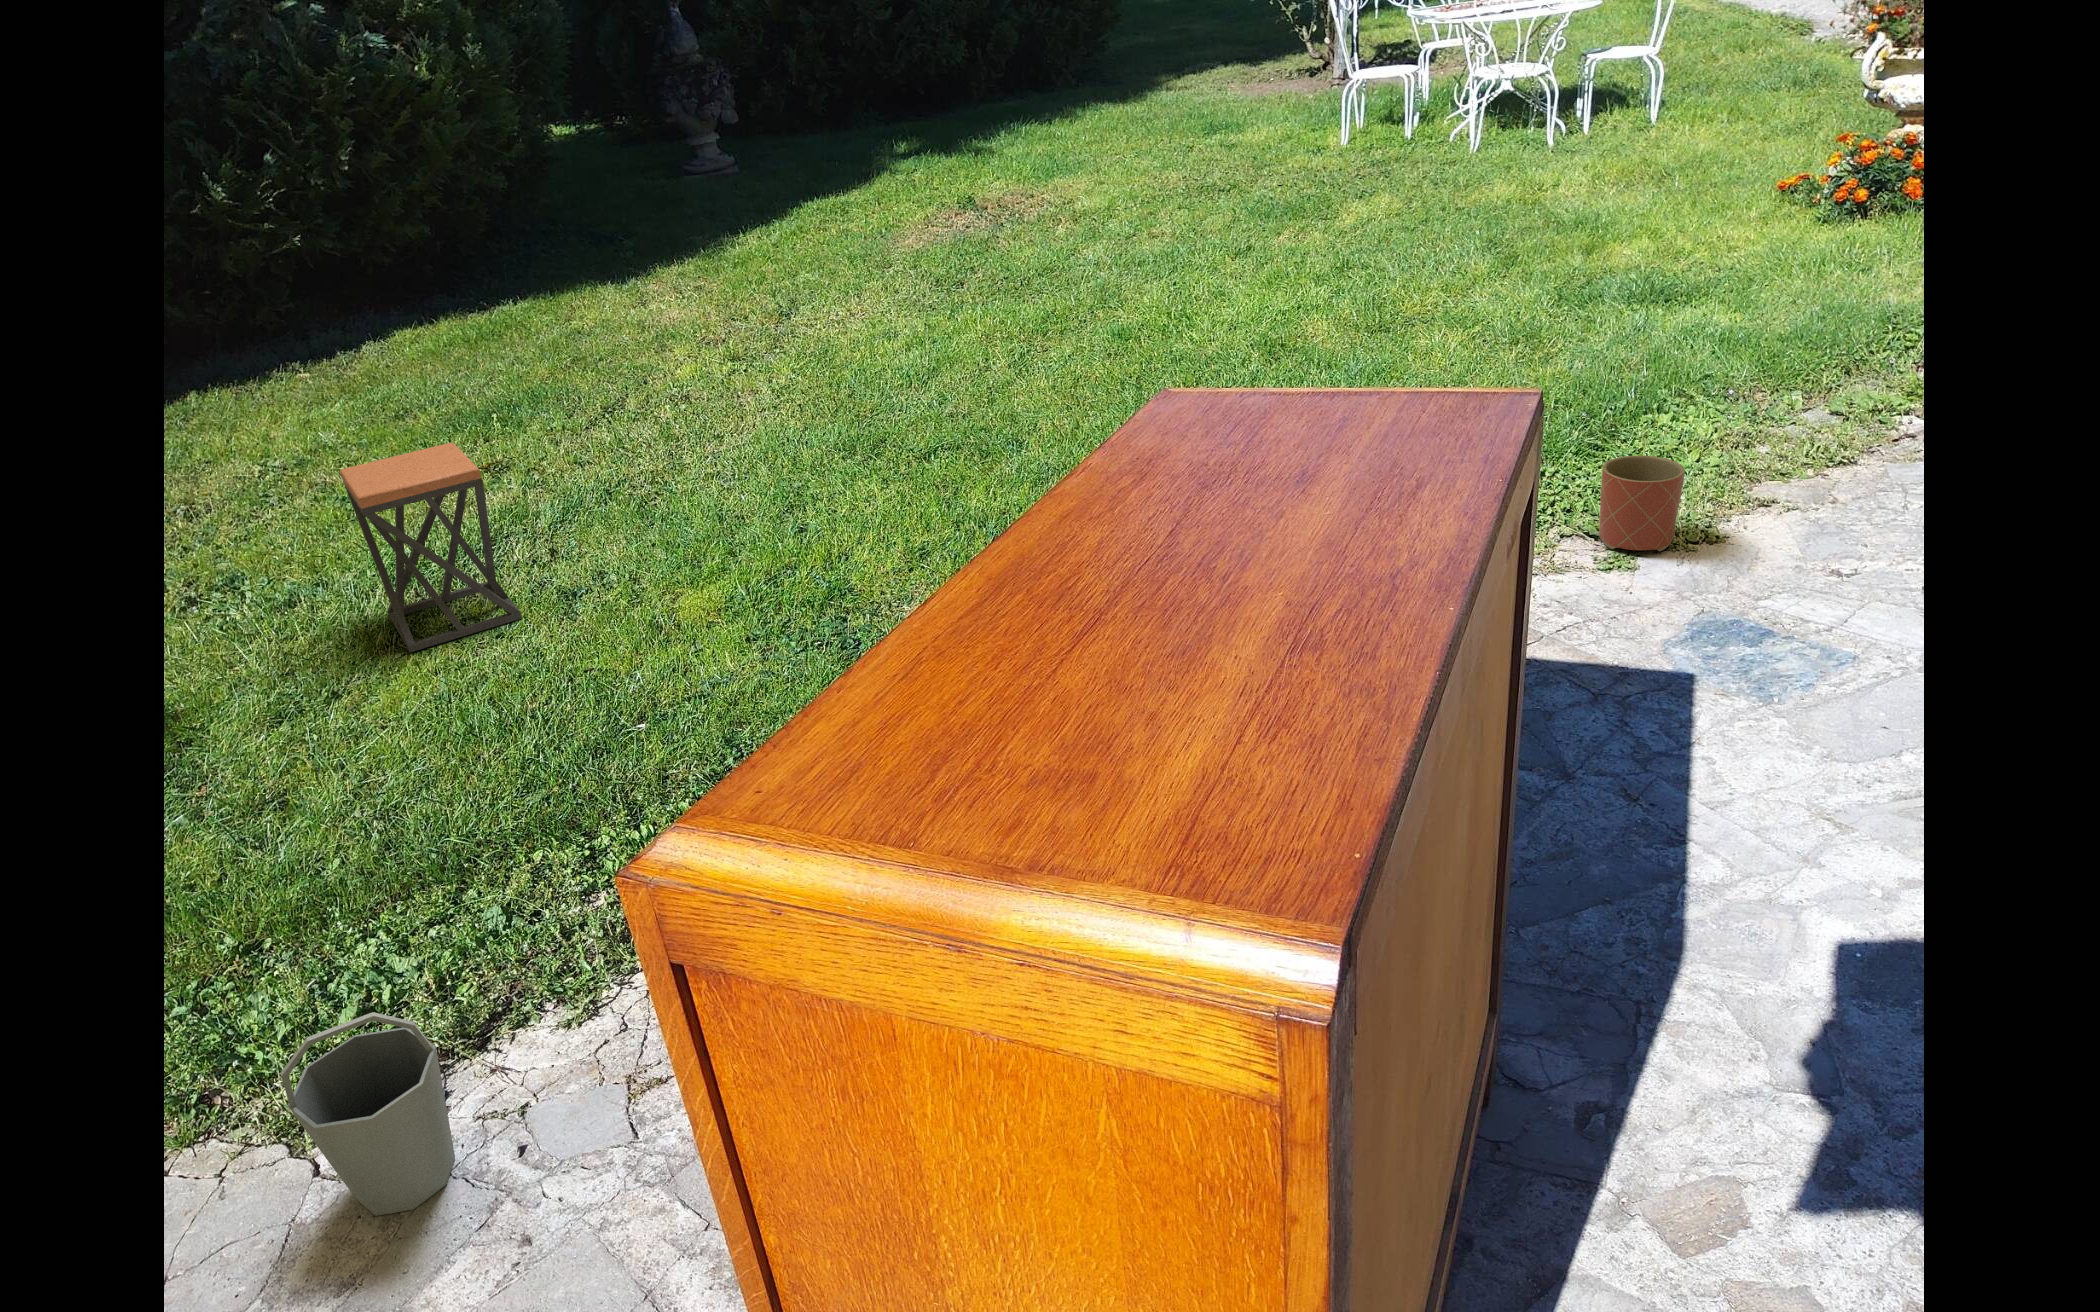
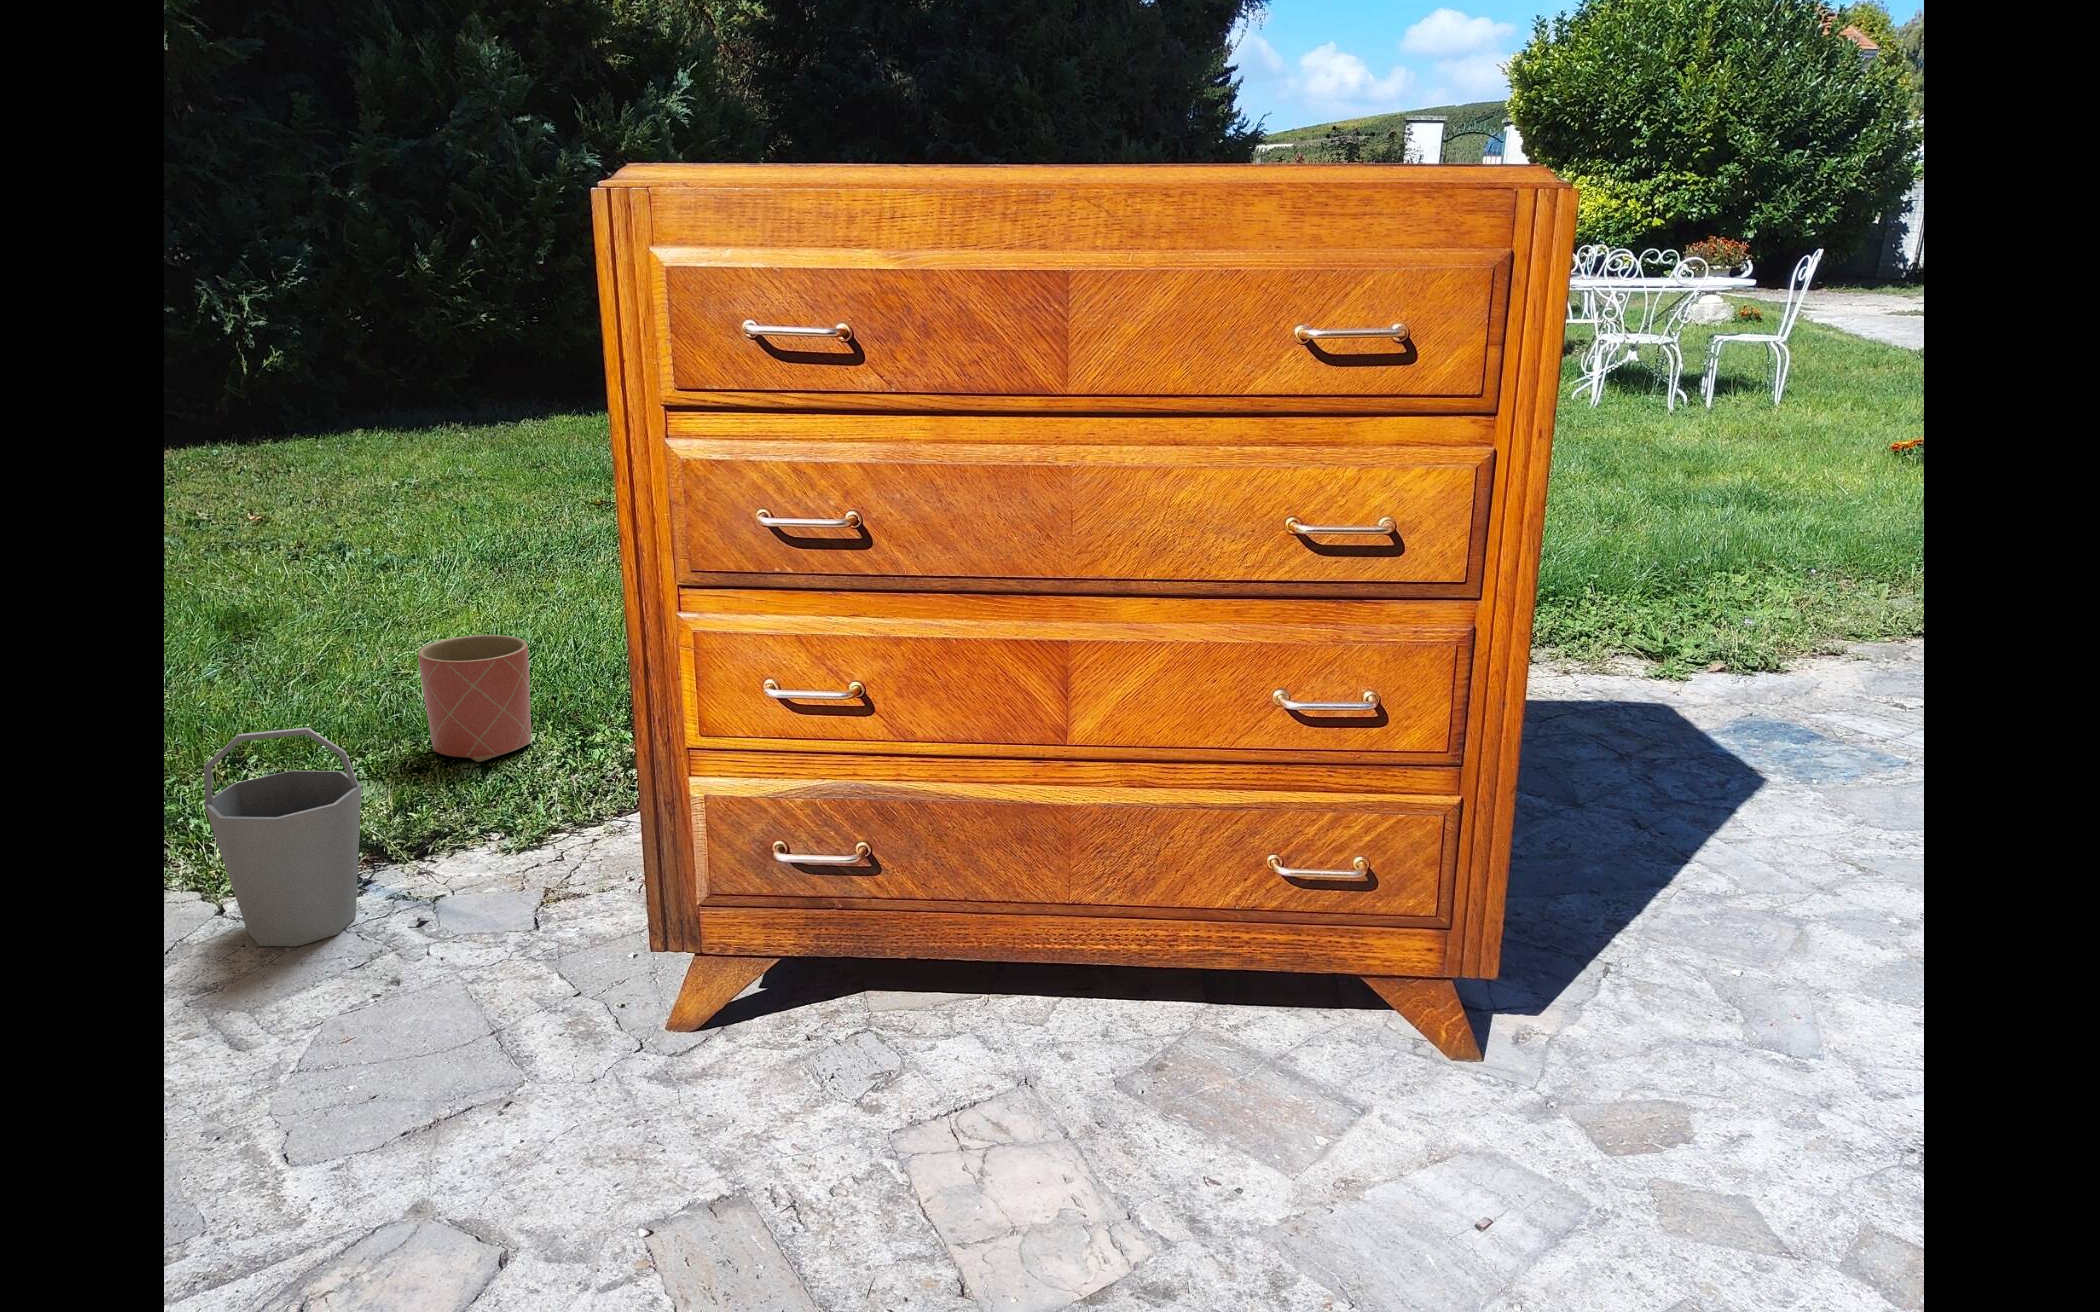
stool: present [340,442,522,652] -> none [456,426,589,599]
planter: present [1599,455,1685,551] -> present [418,635,531,762]

